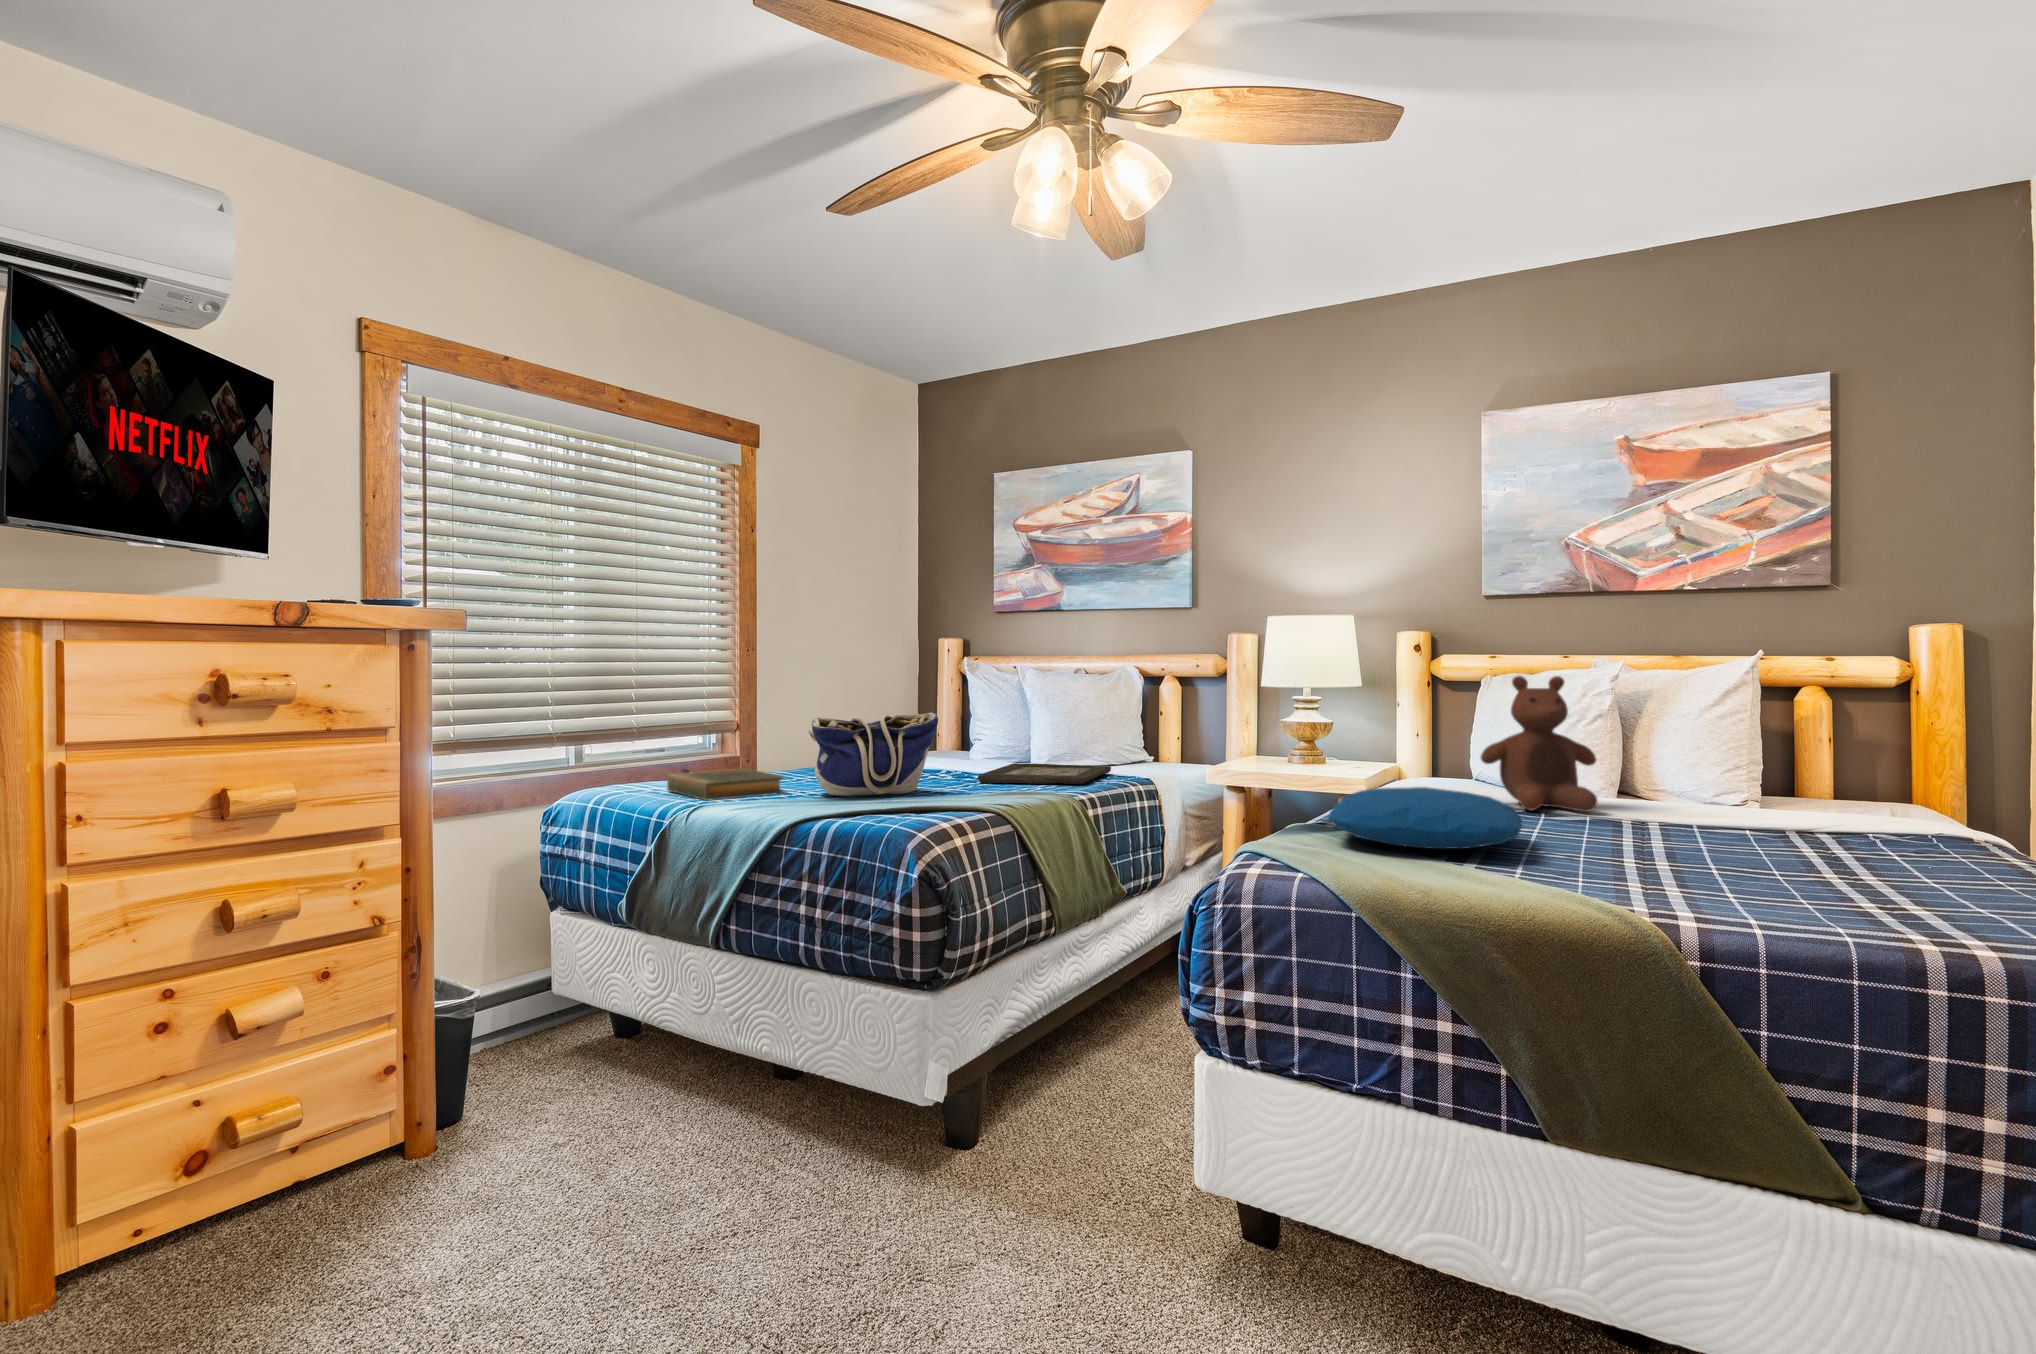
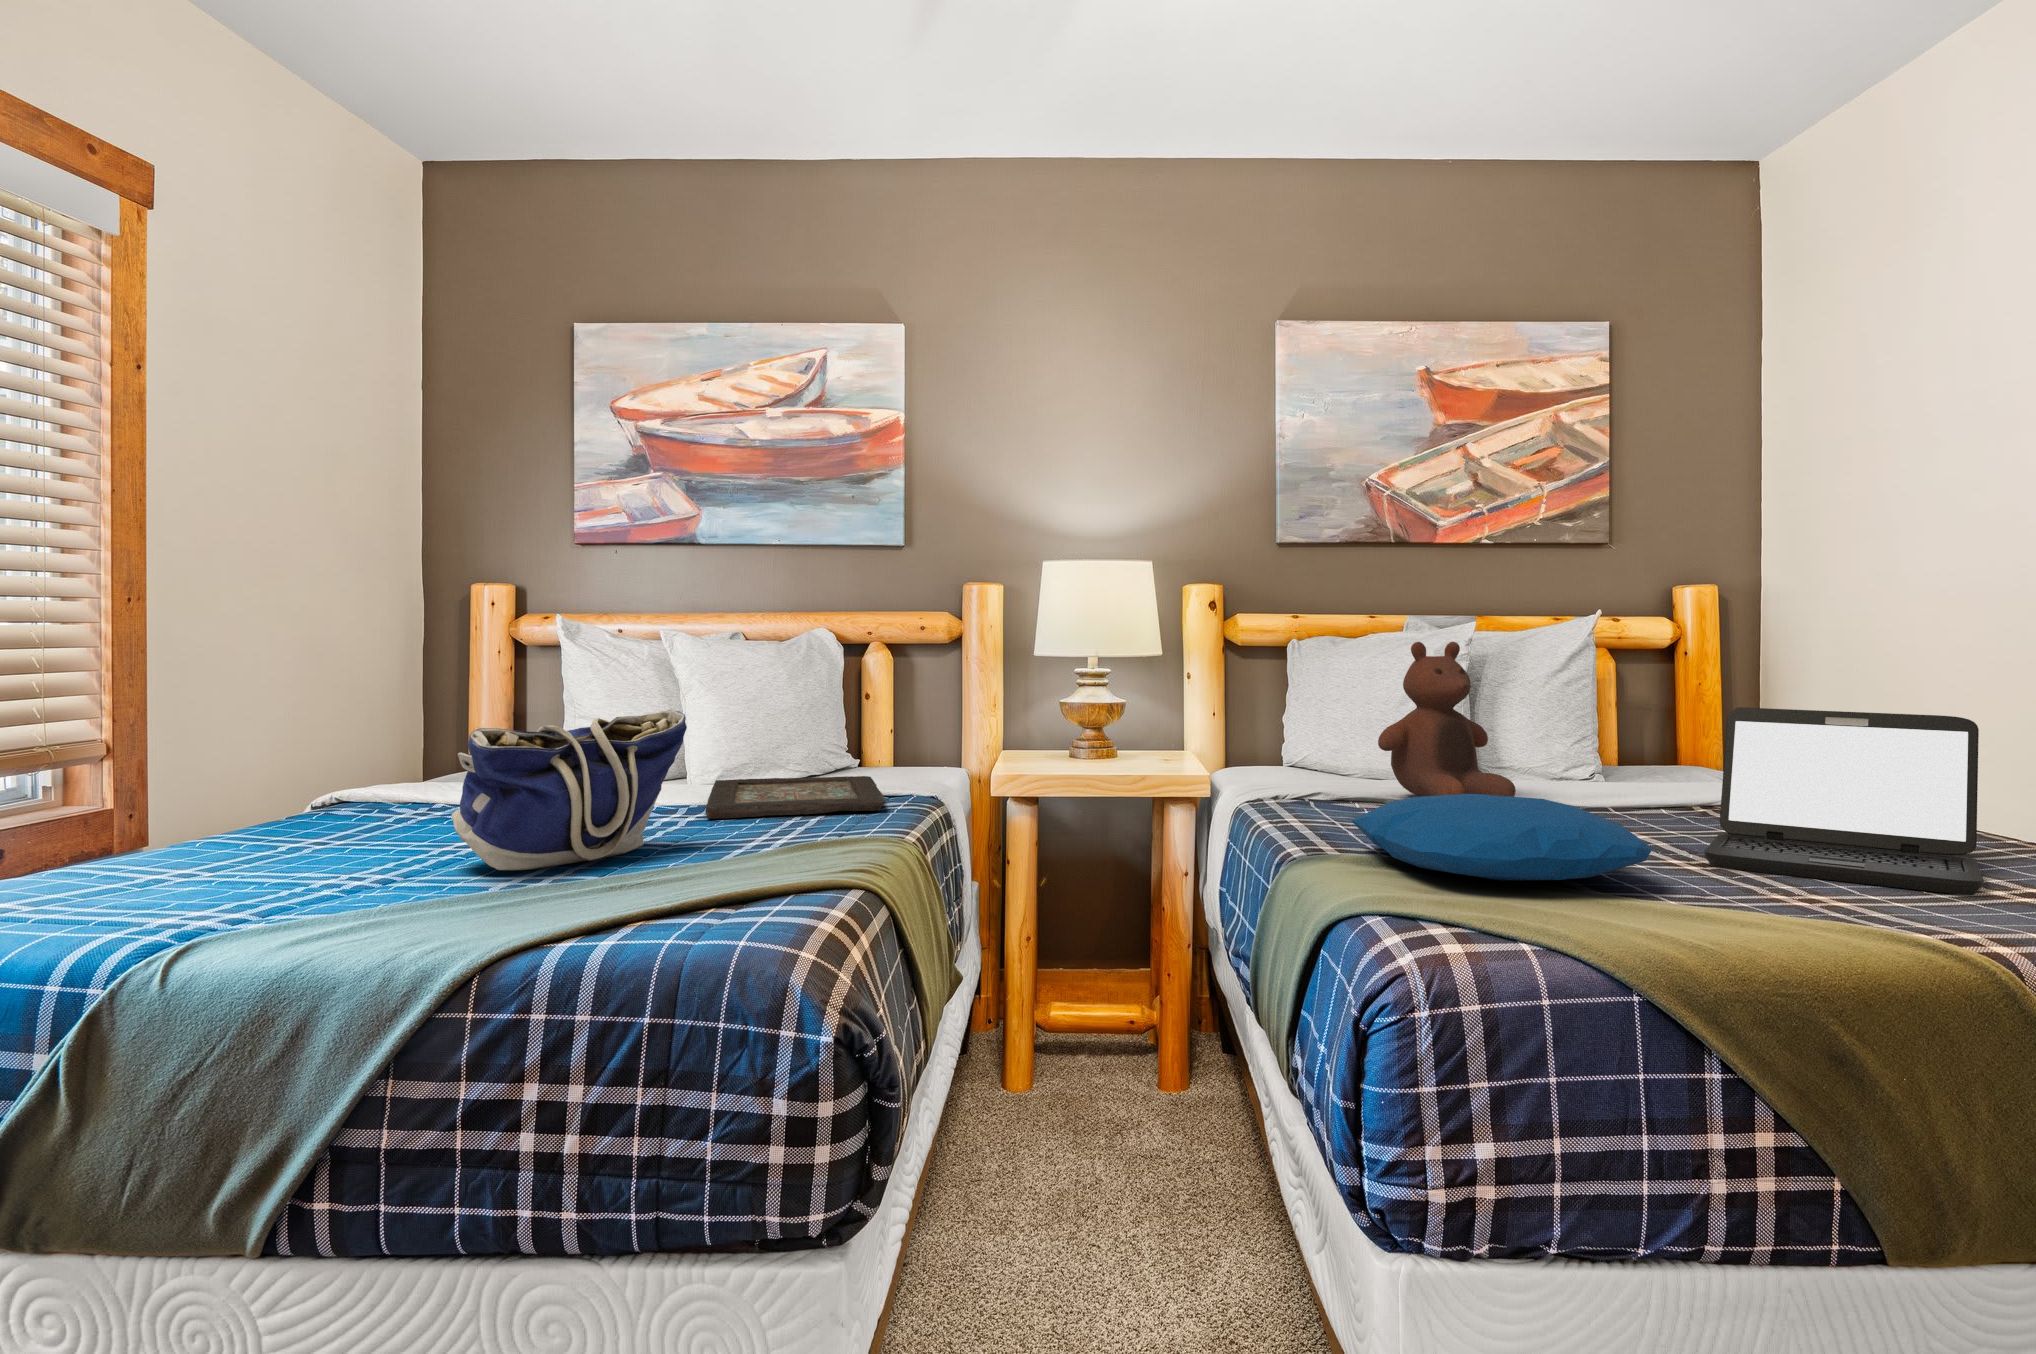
laptop: none [1631,731,1931,894] -> present [1704,707,1983,895]
hardback book: present [667,769,785,801] -> none [86,829,386,910]

